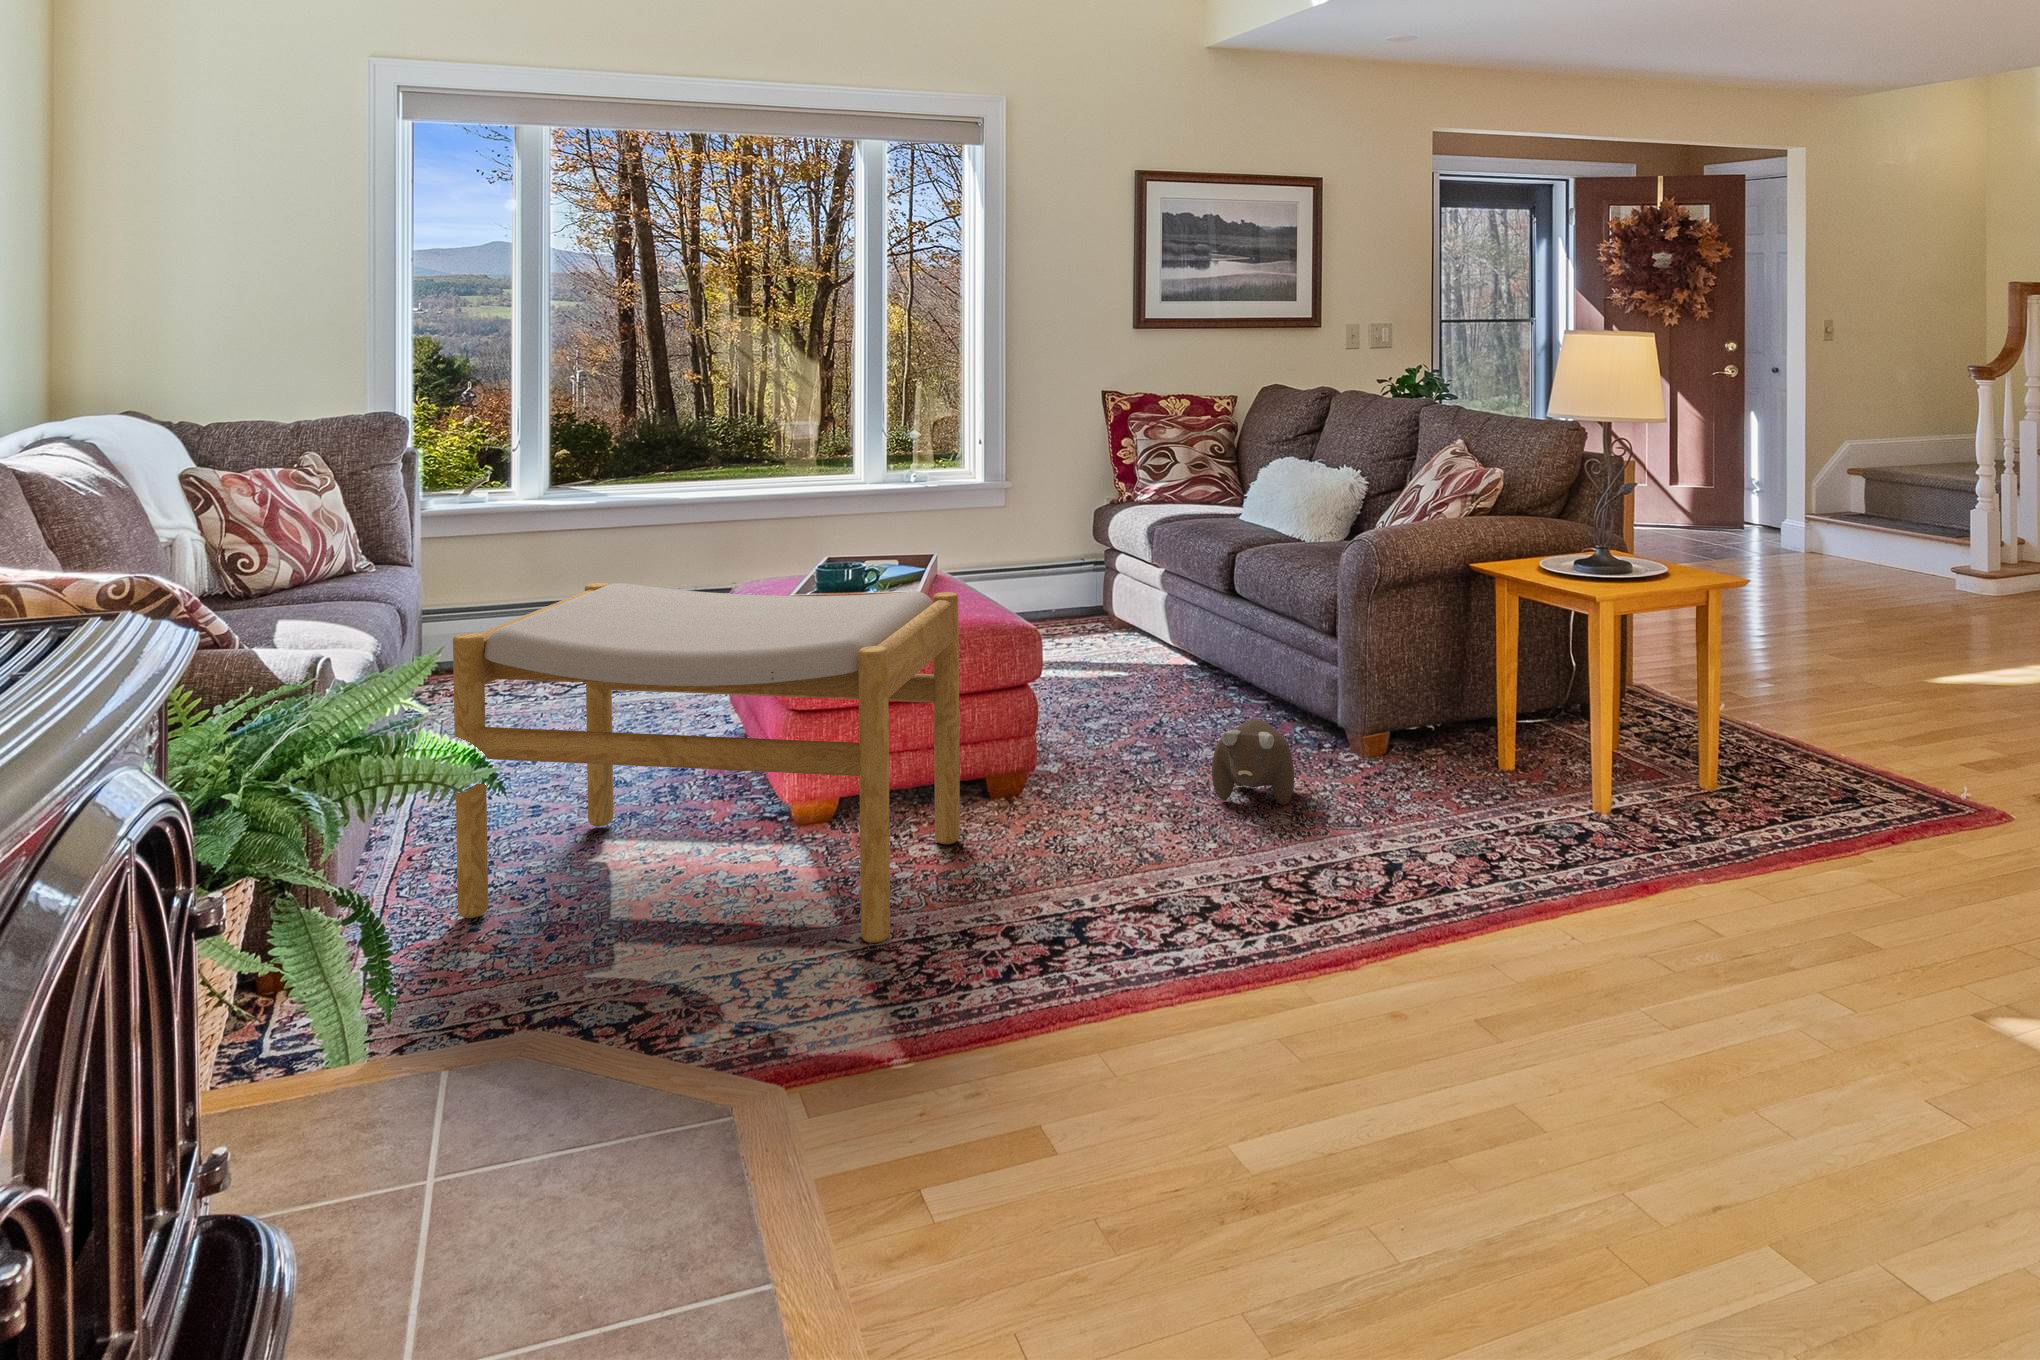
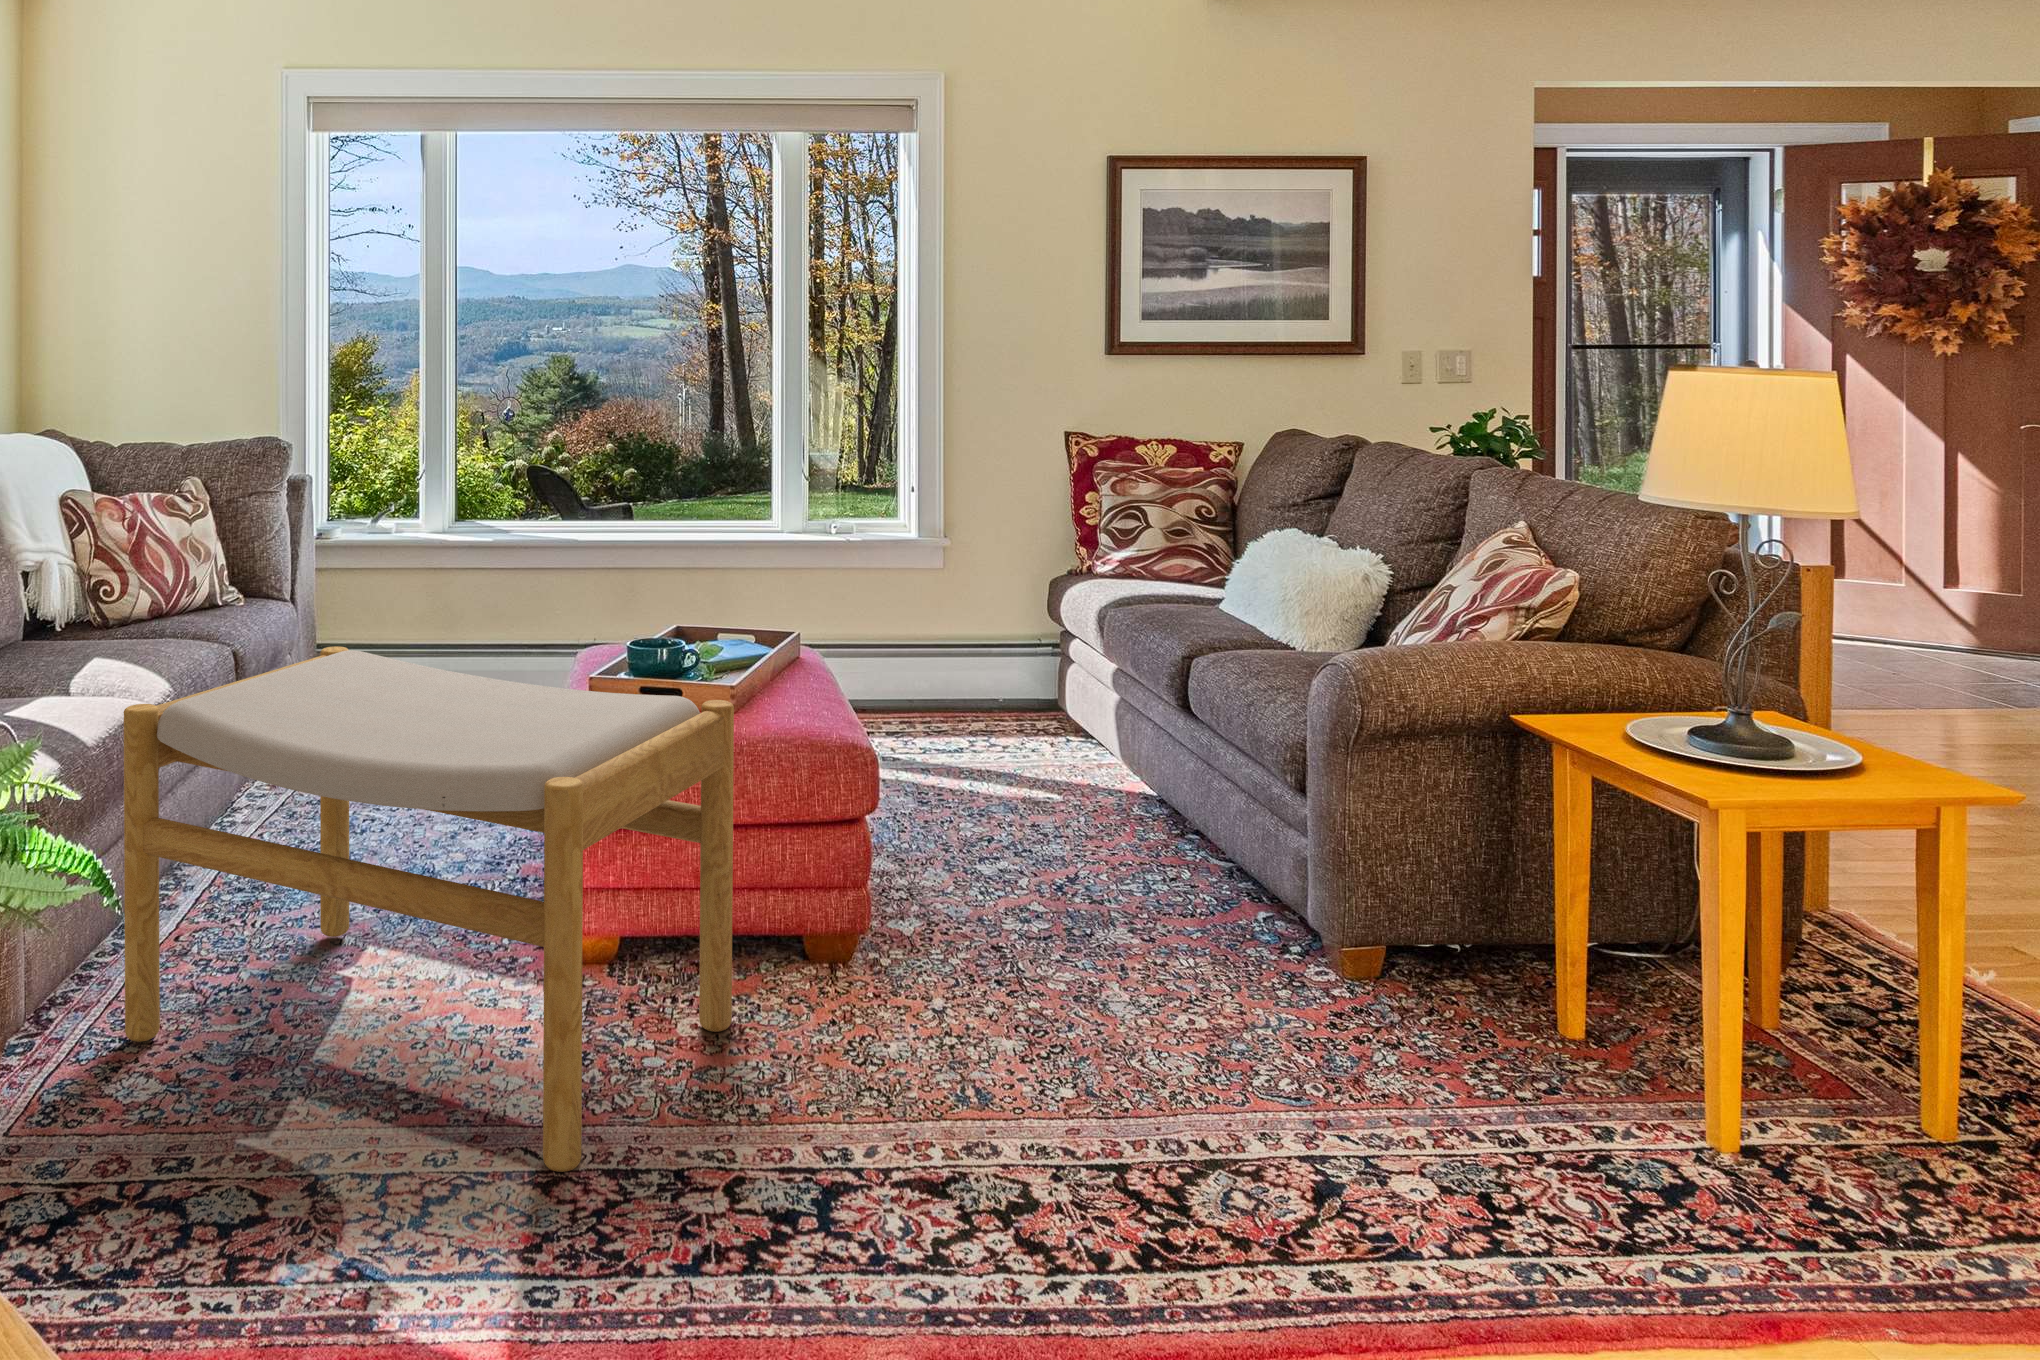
plush toy: present [1212,720,1294,805] -> none [1092,915,1214,1045]

